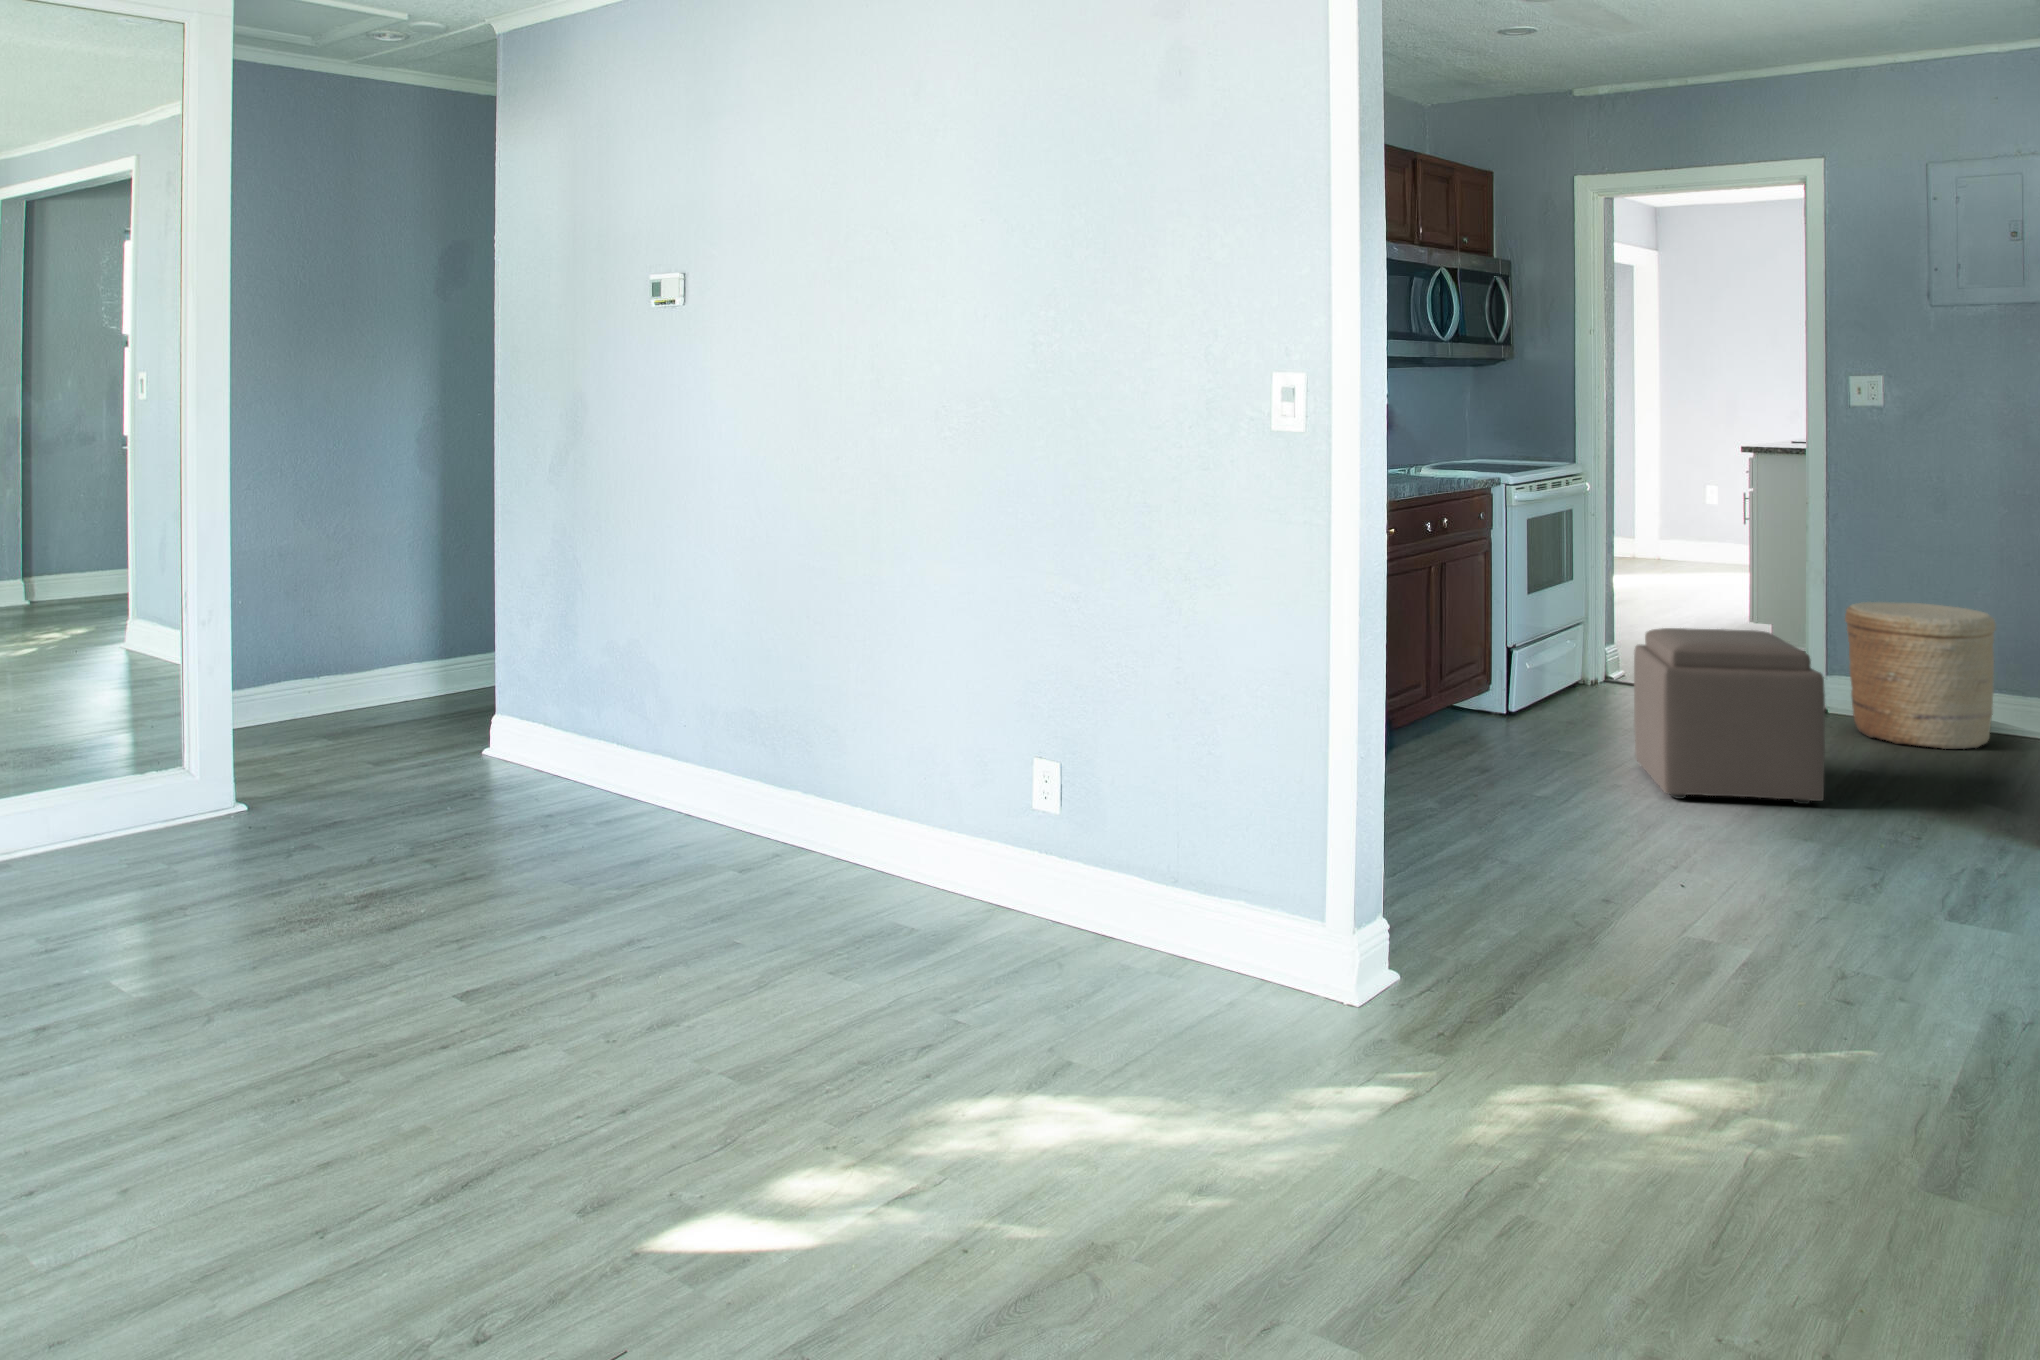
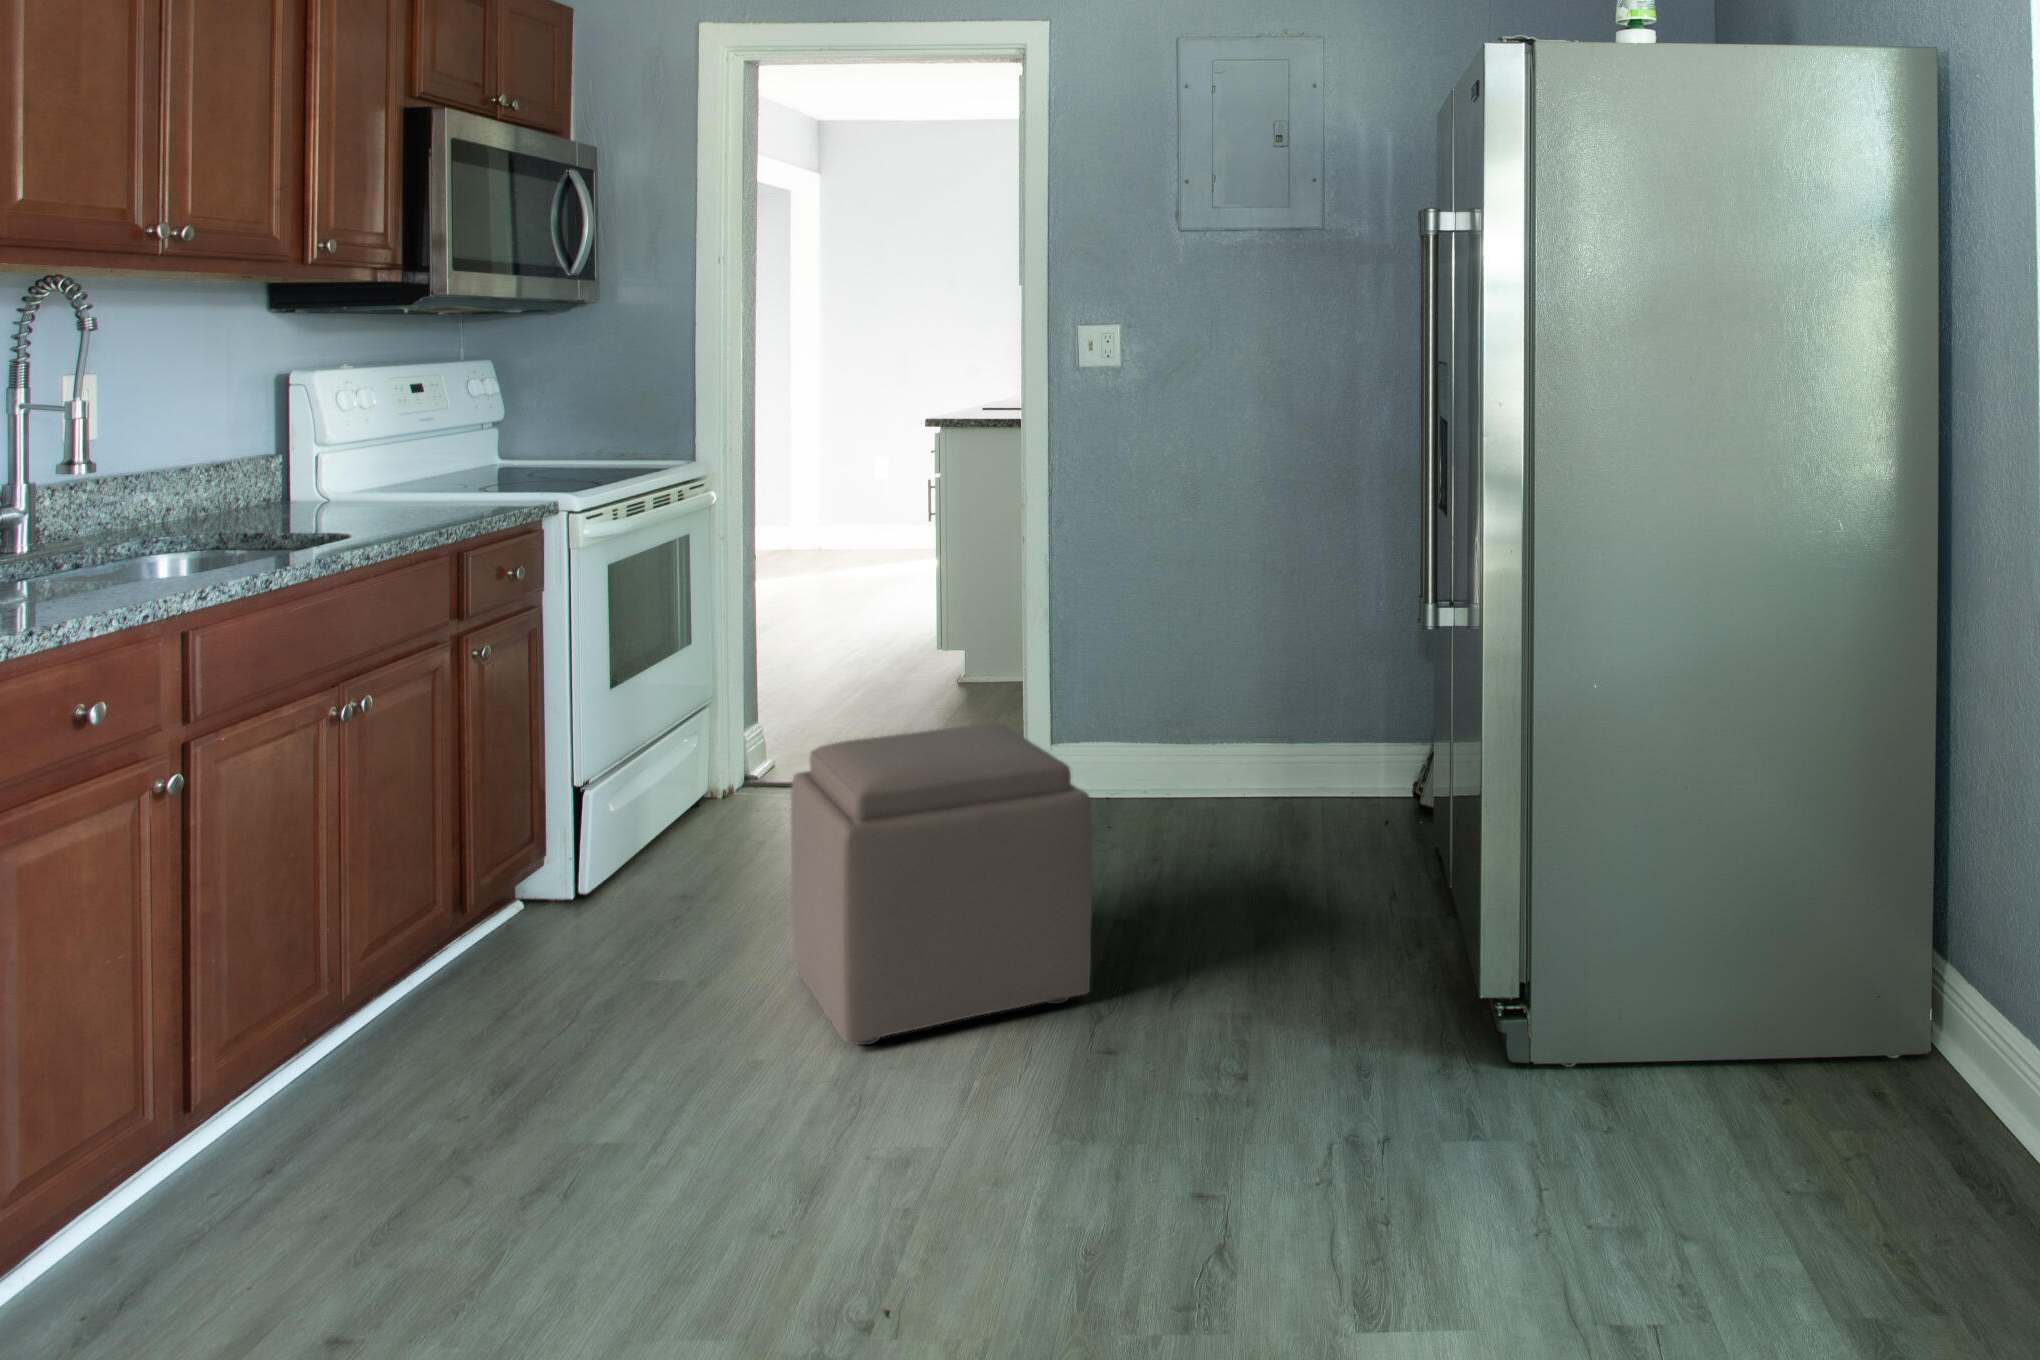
woven basket: present [1845,602,1996,749] -> none [1085,631,1265,837]

